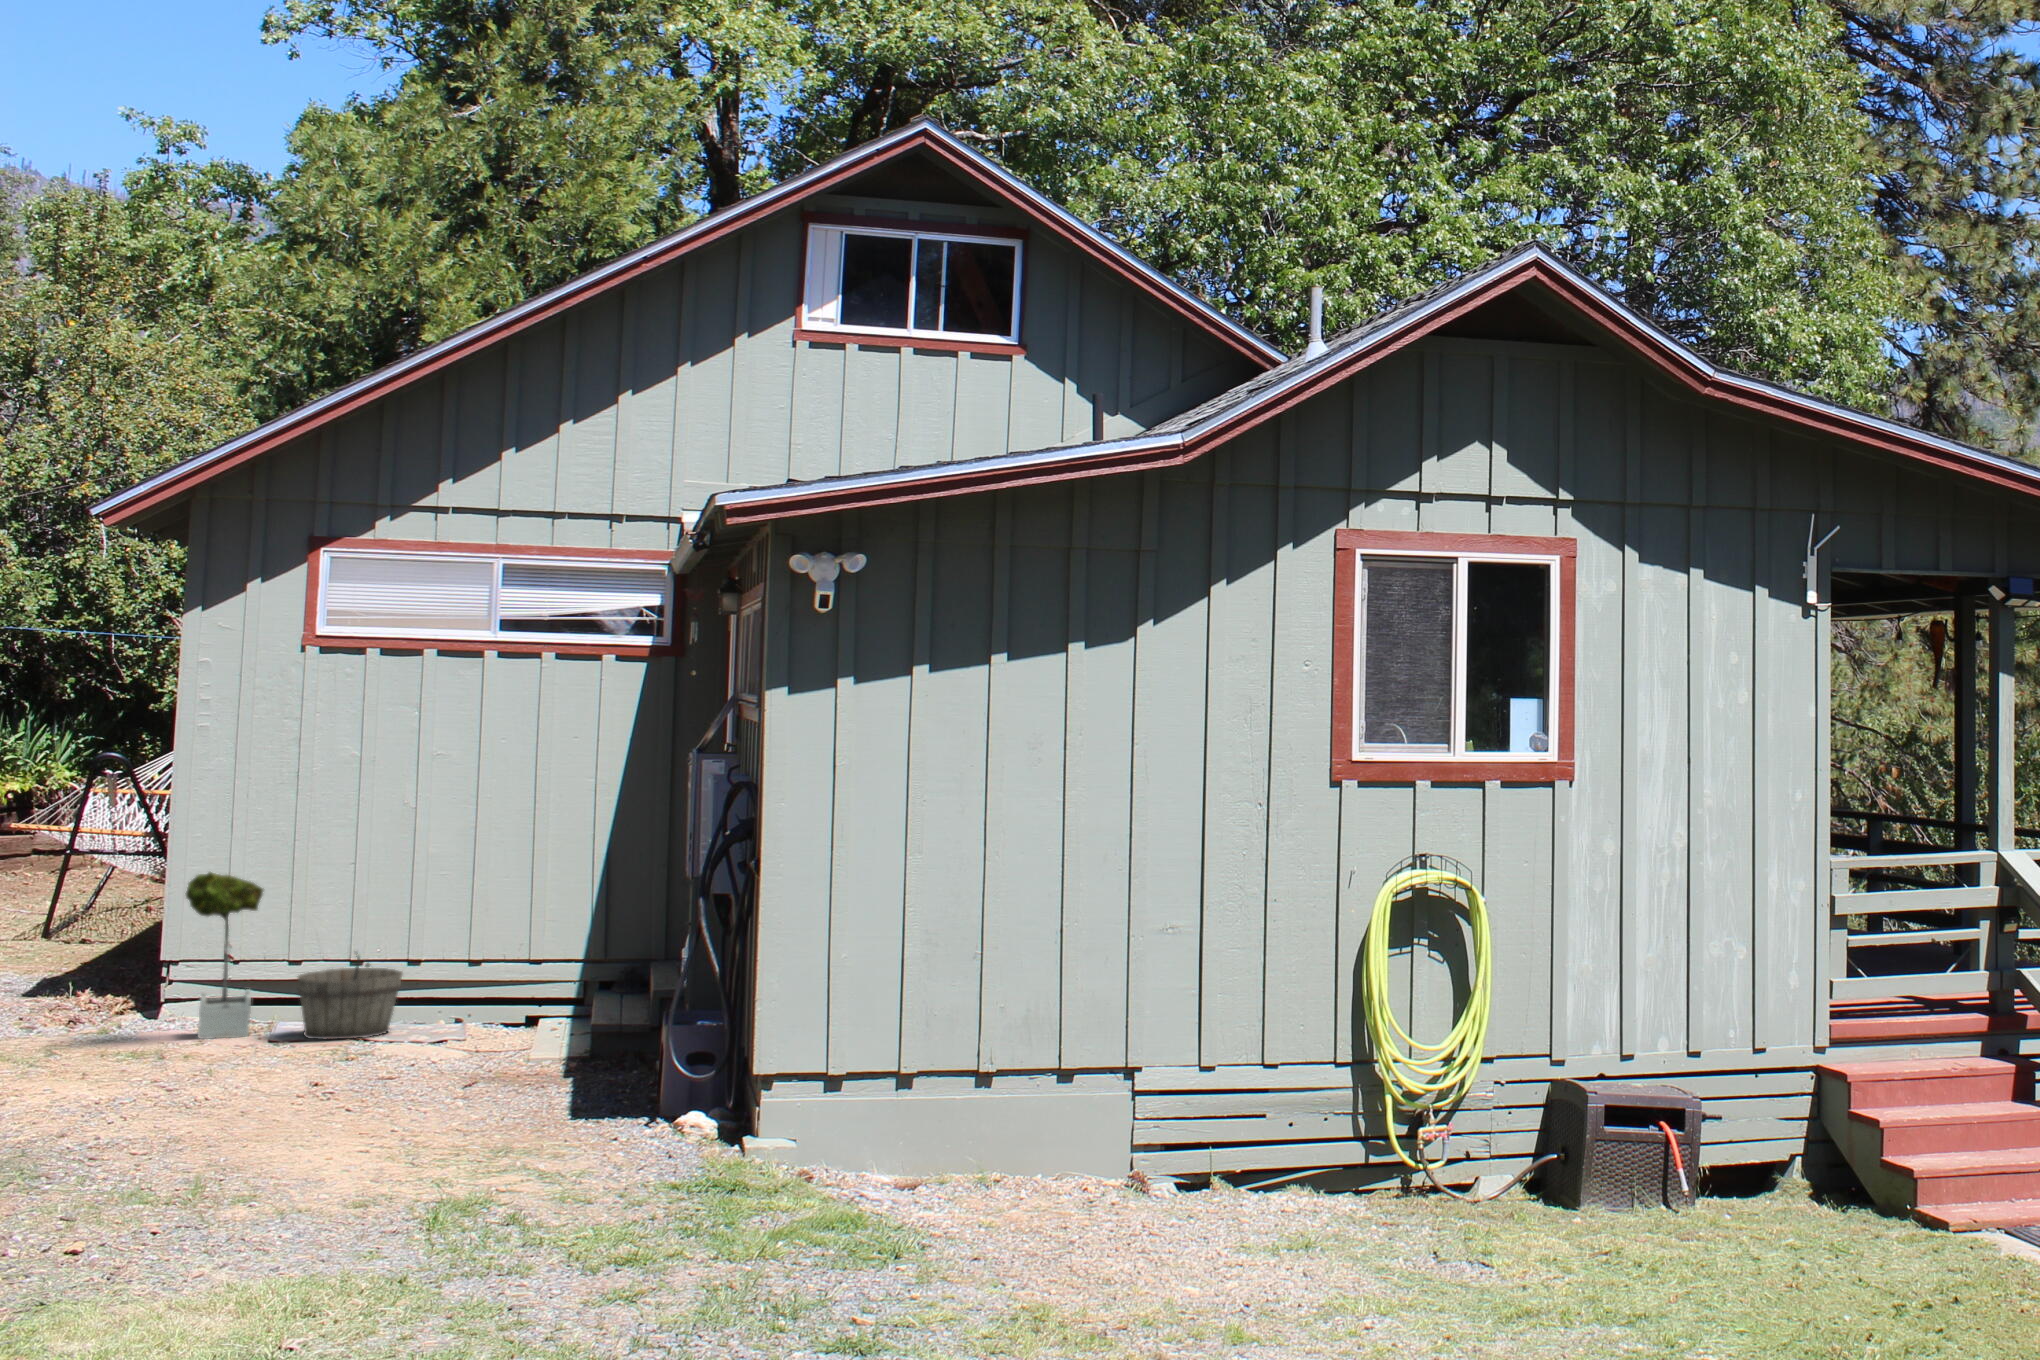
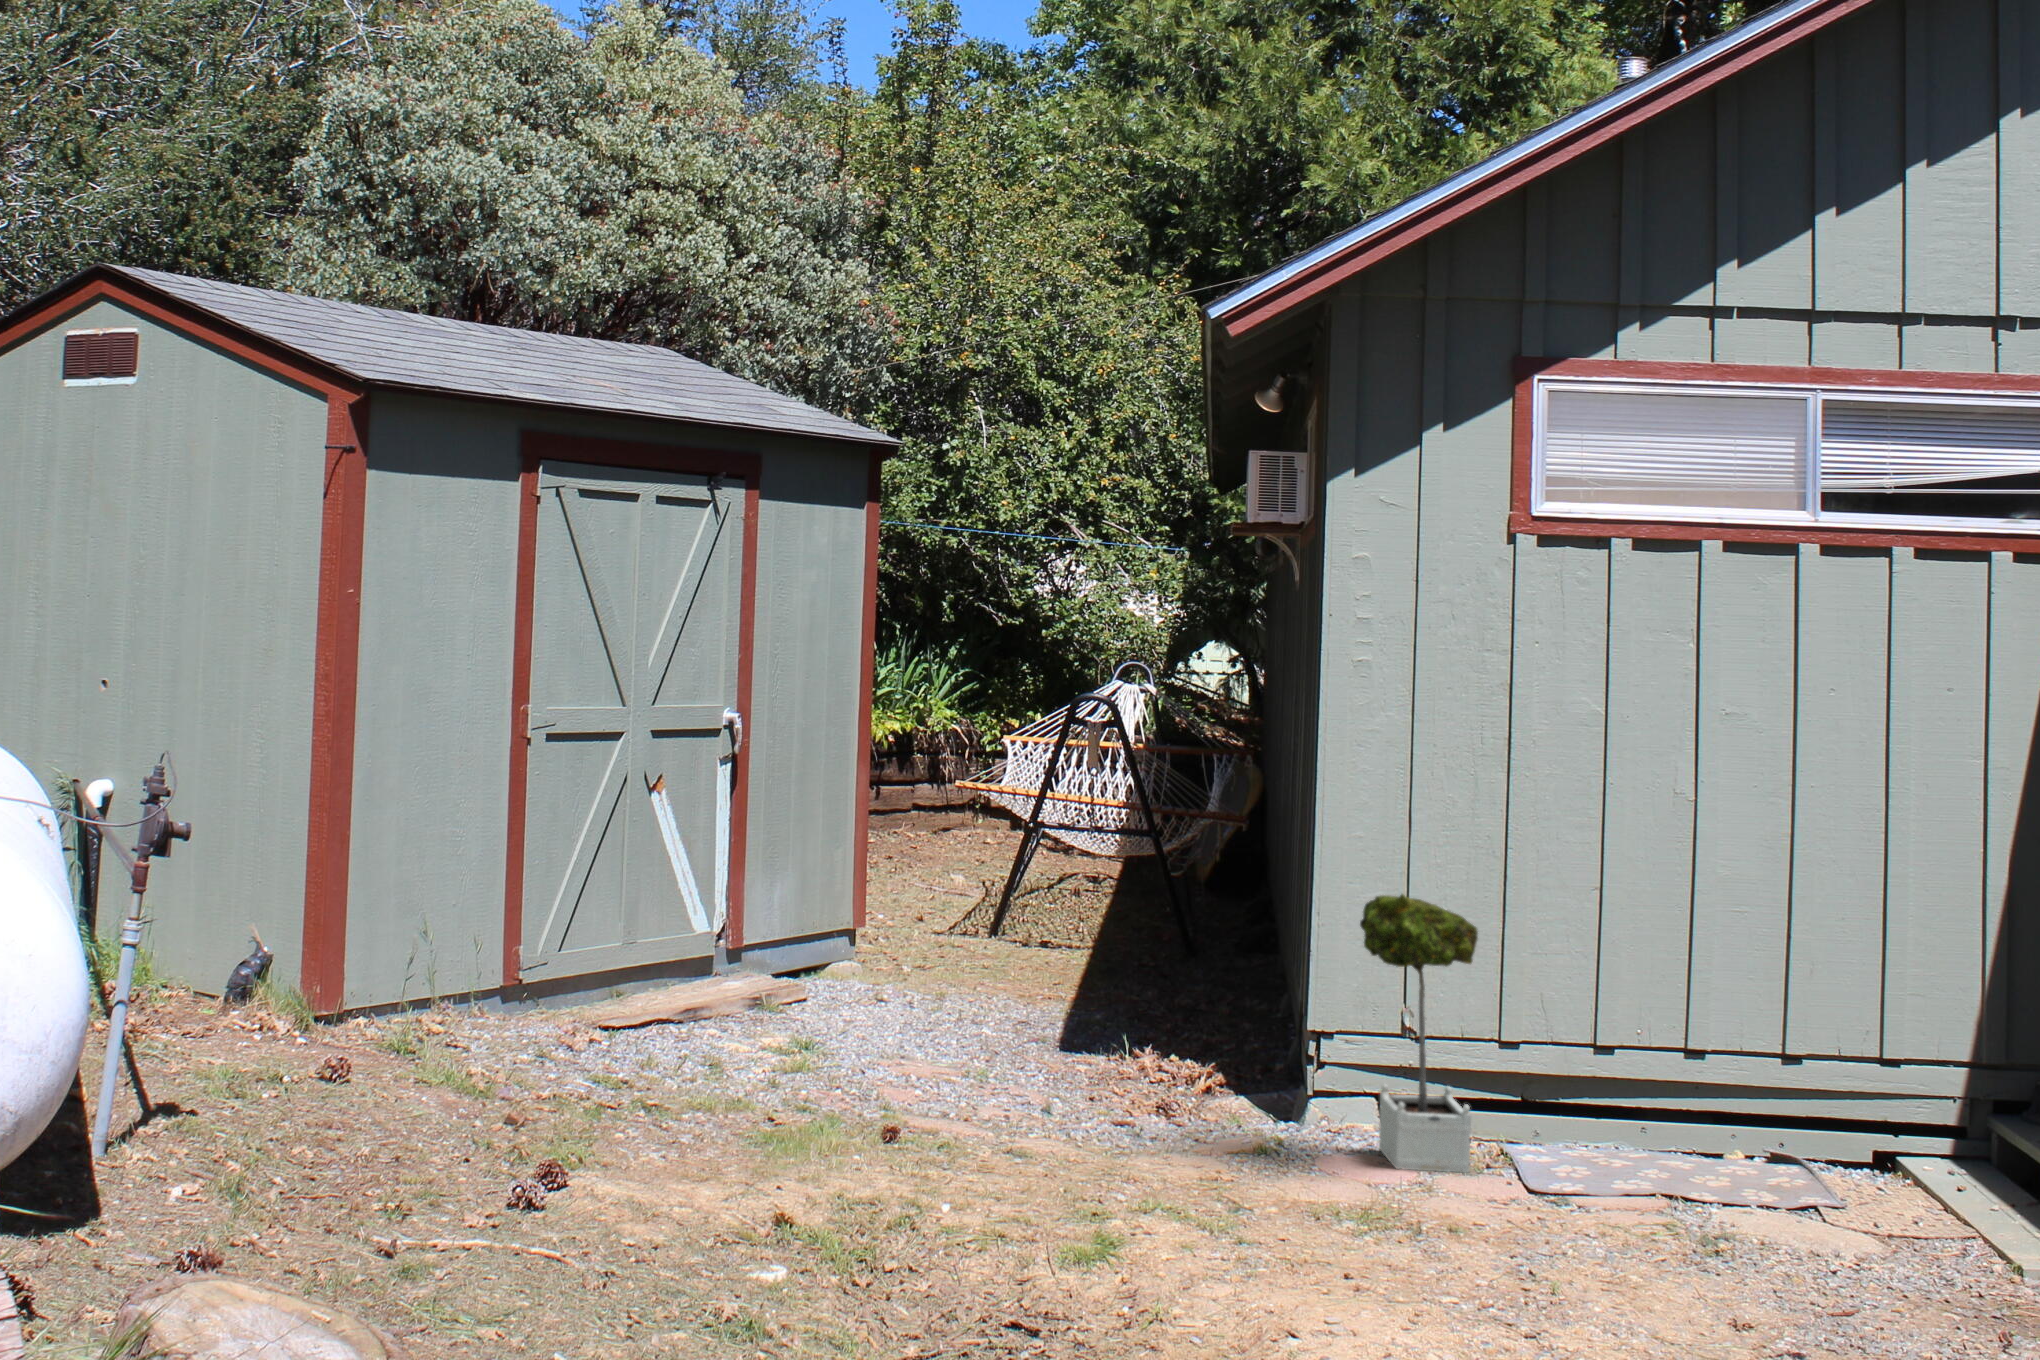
wooden bucket: present [298,956,403,1039] -> none [1544,1048,1715,1208]

